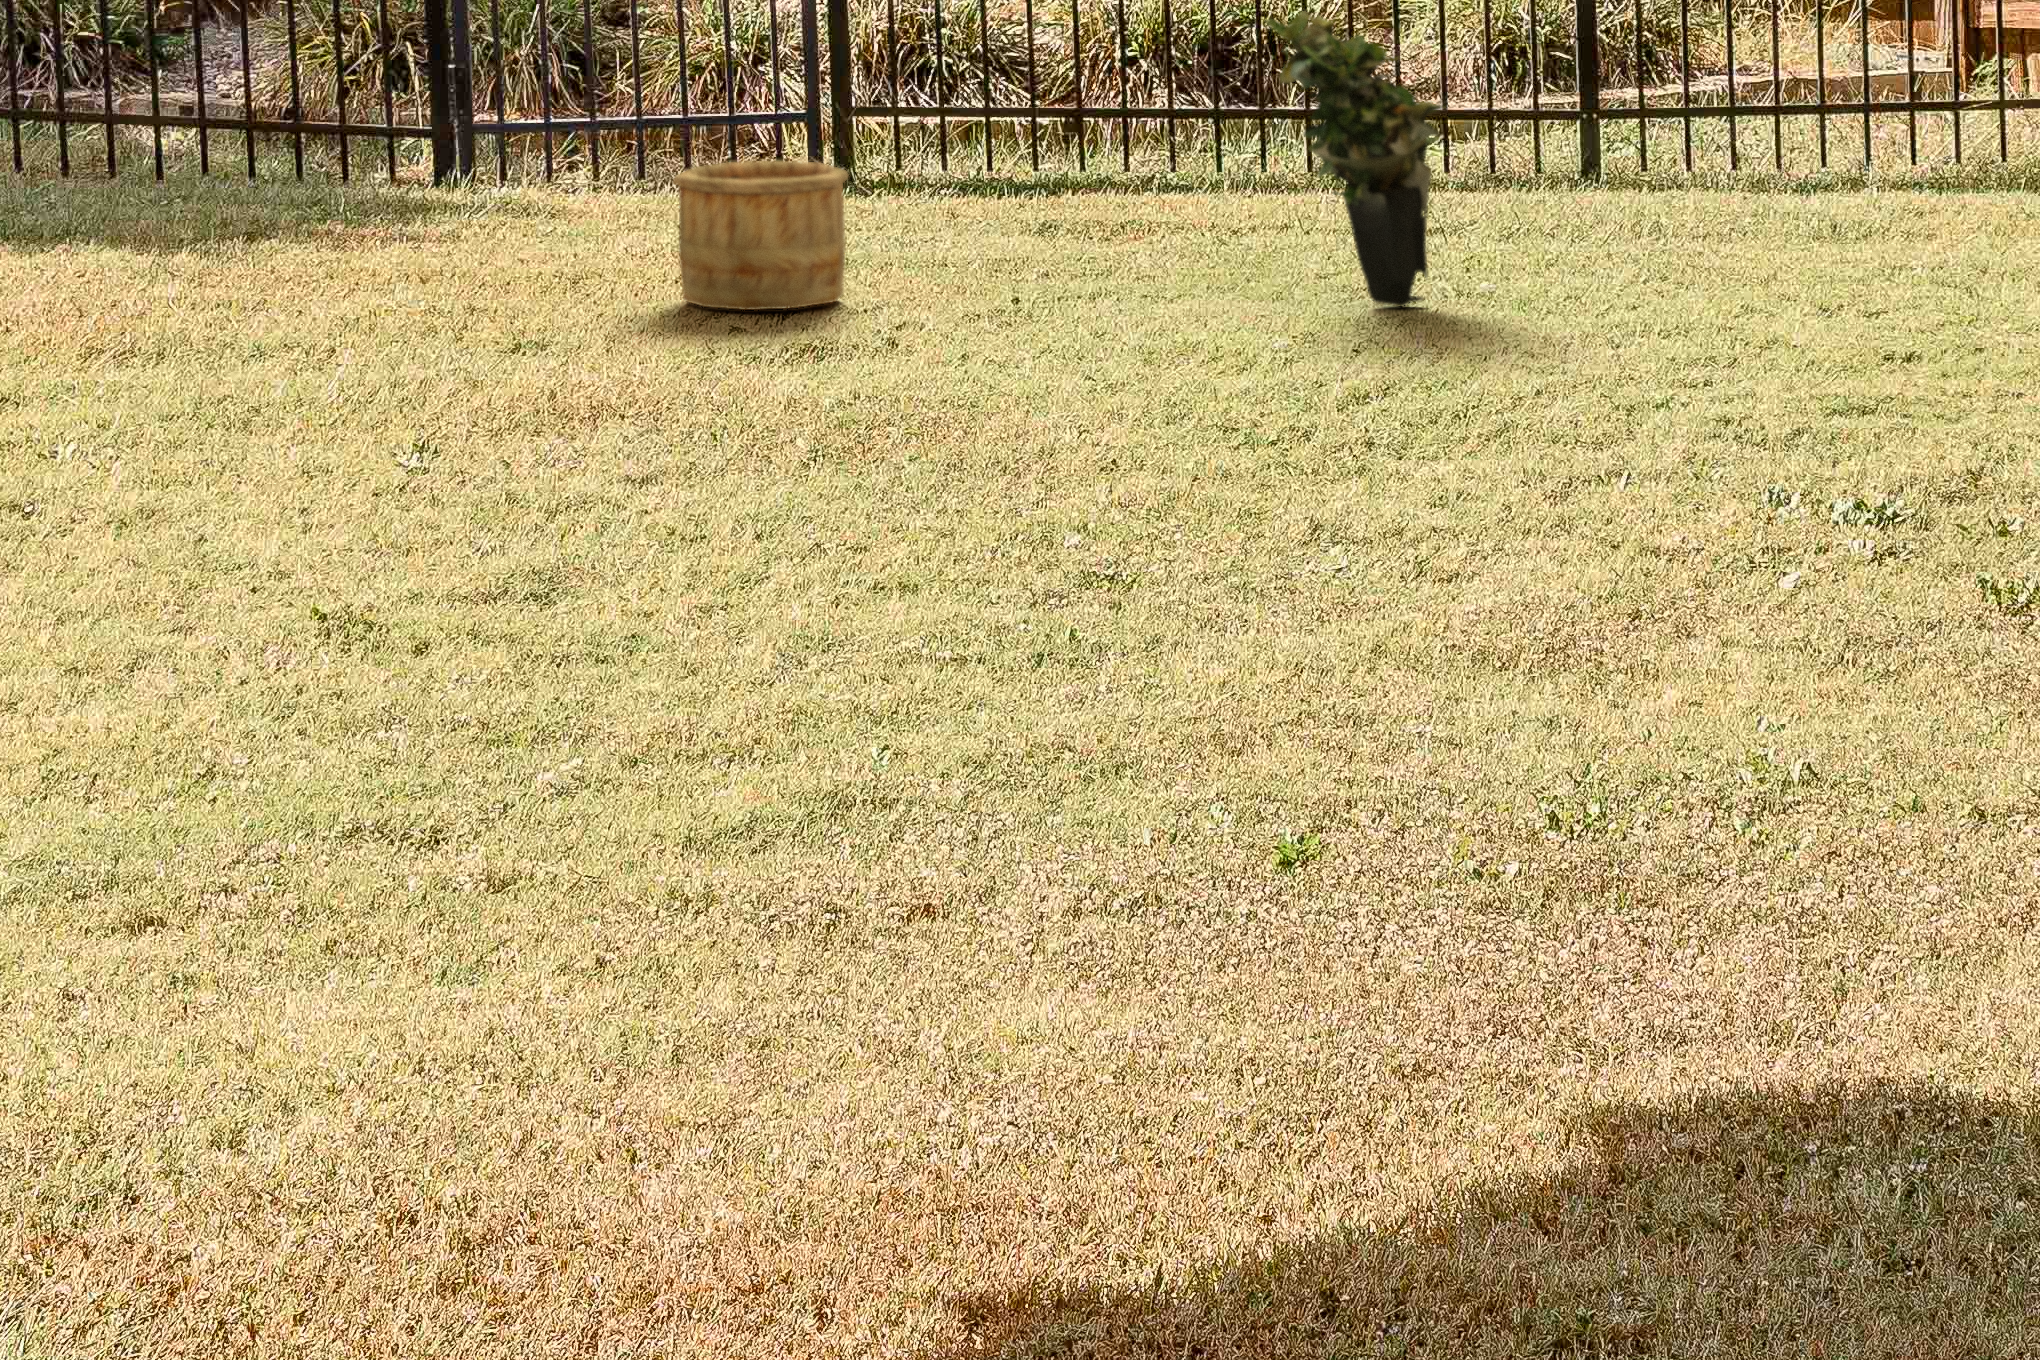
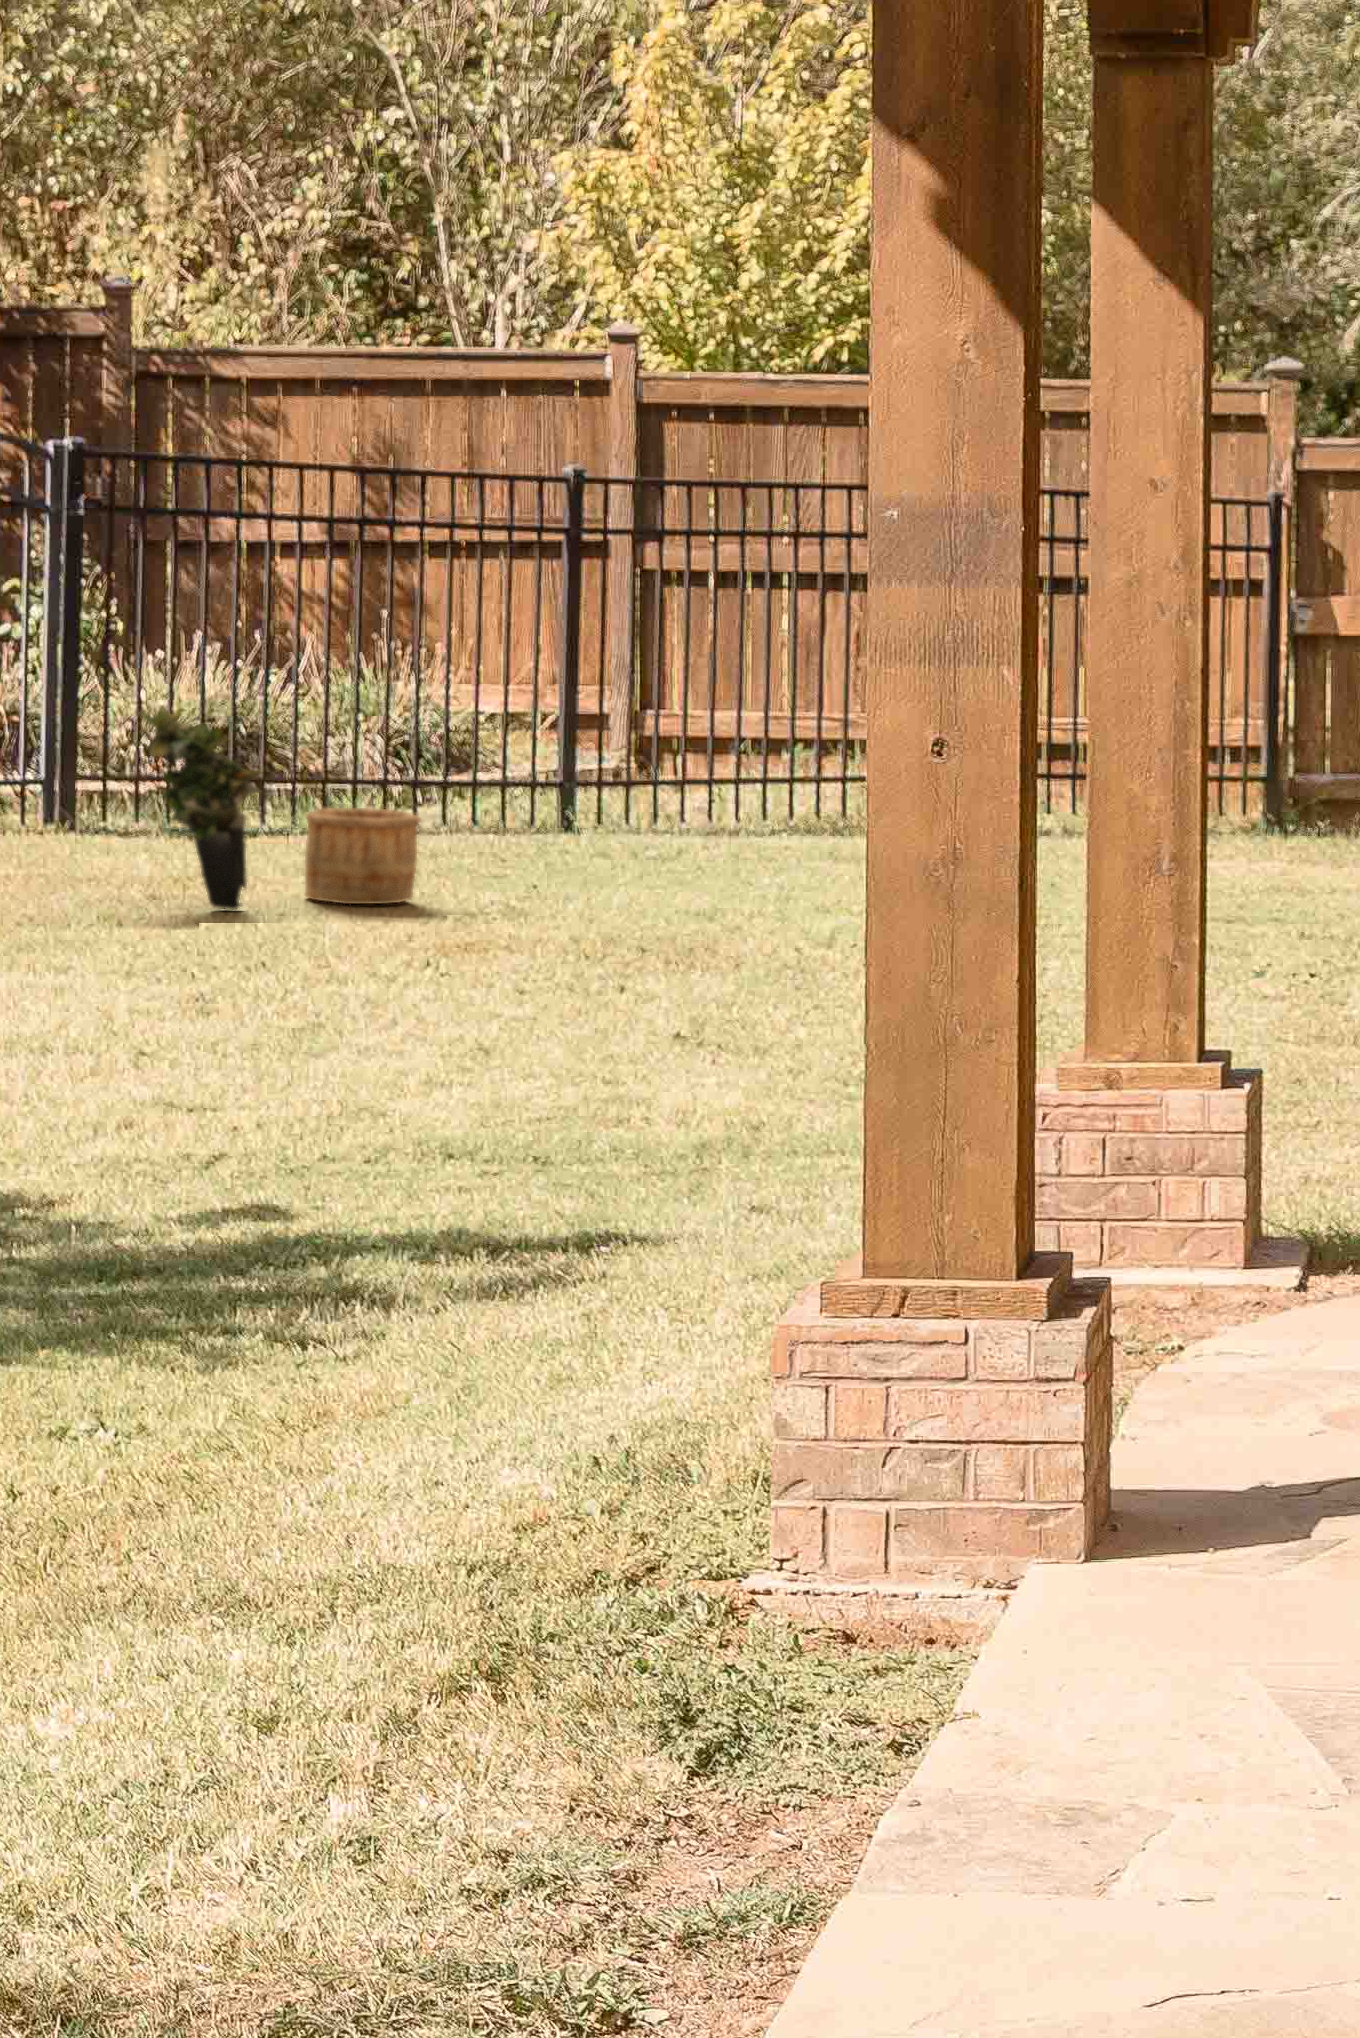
potted plant: present [1266,12,1443,307] -> present [141,708,263,910]

